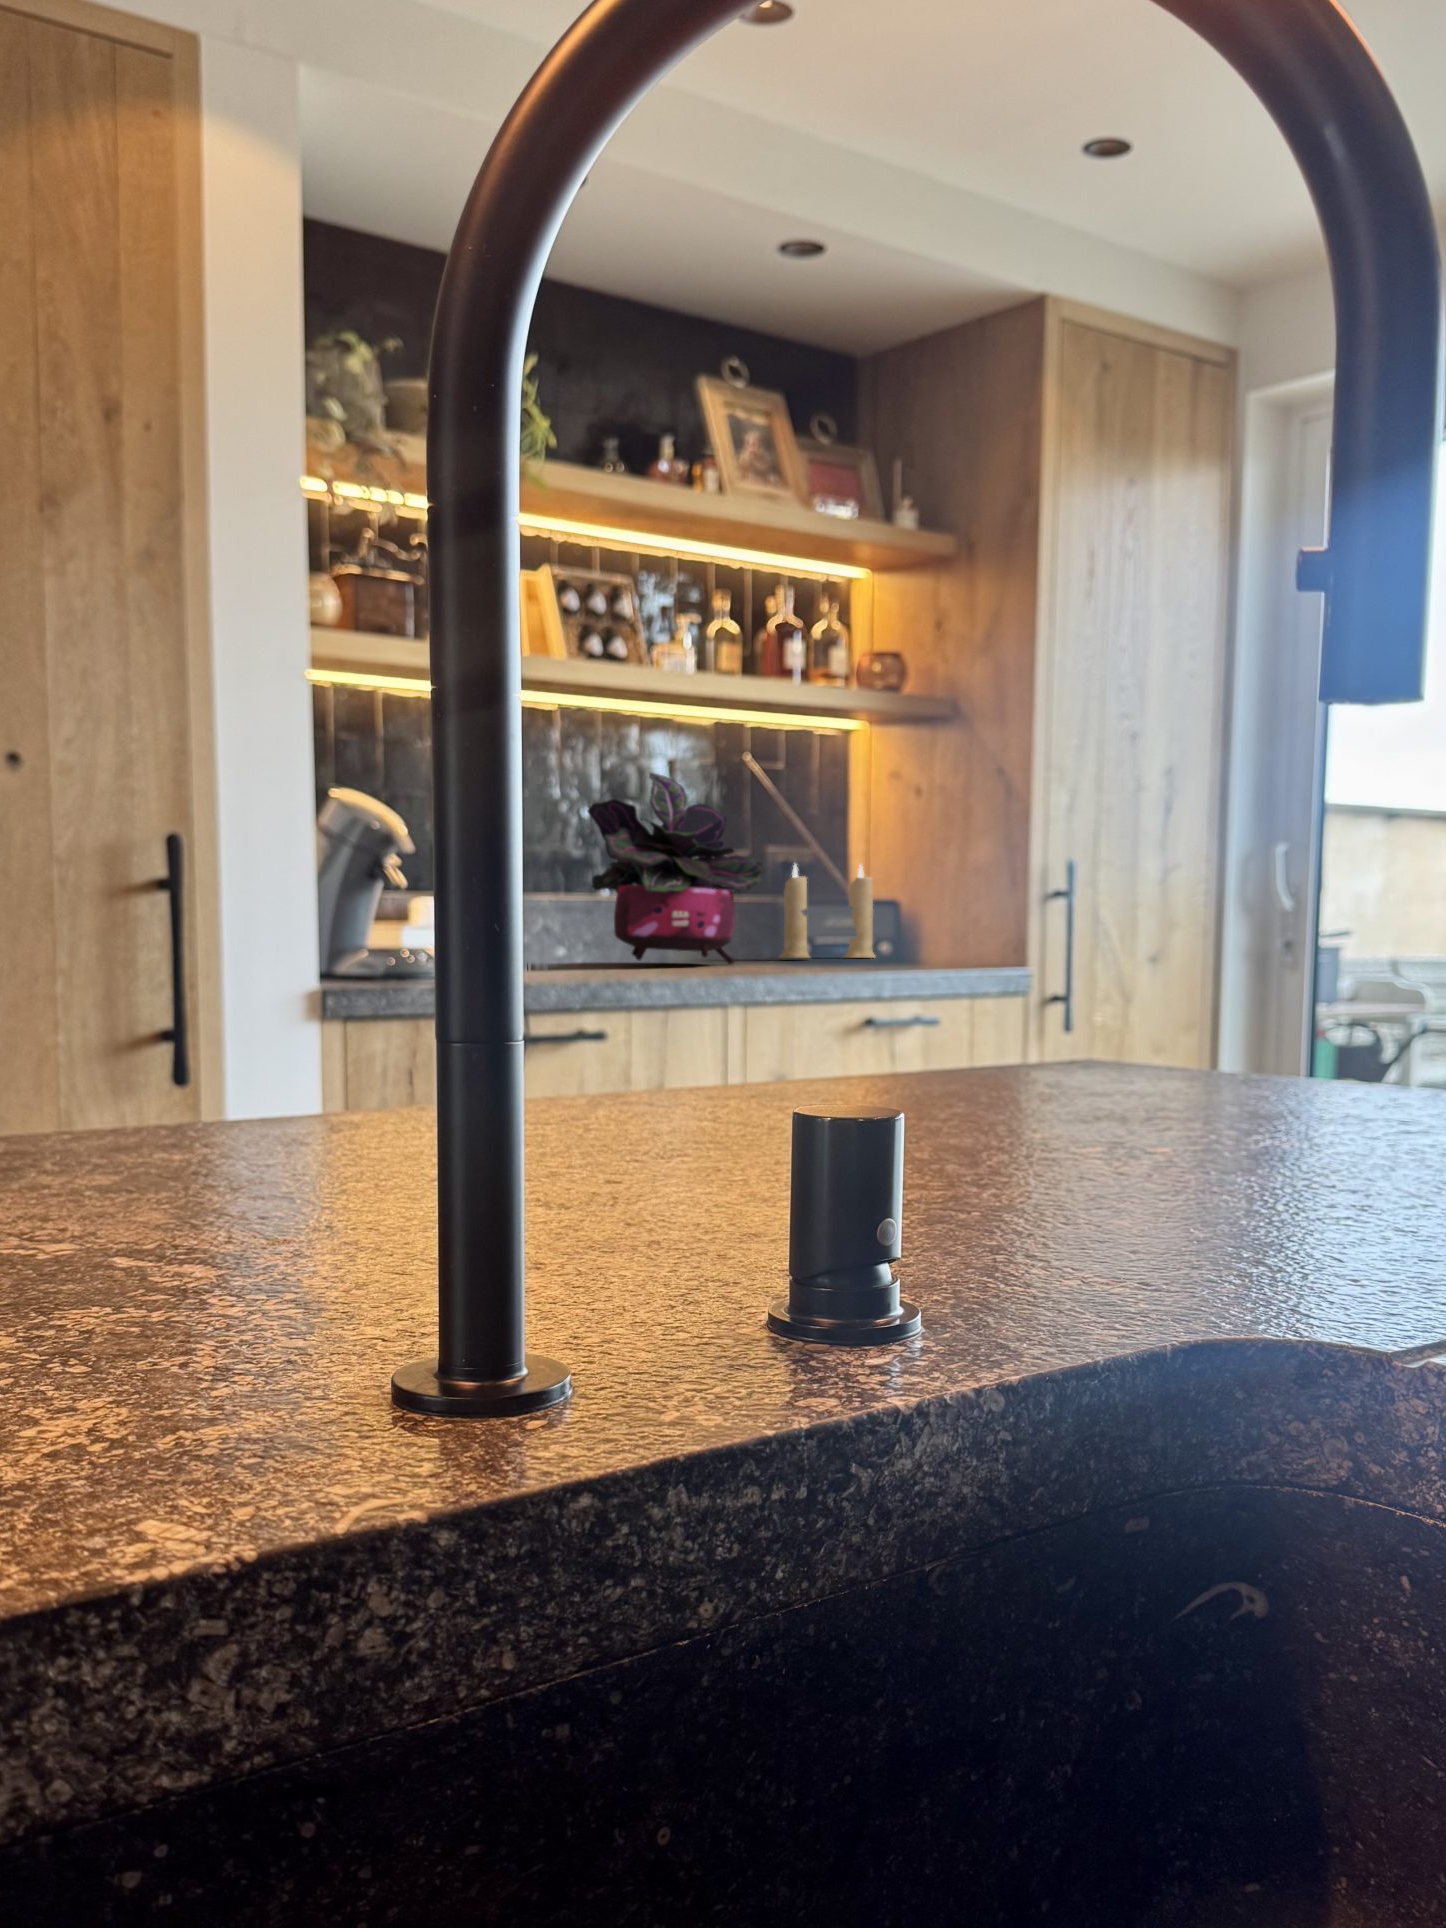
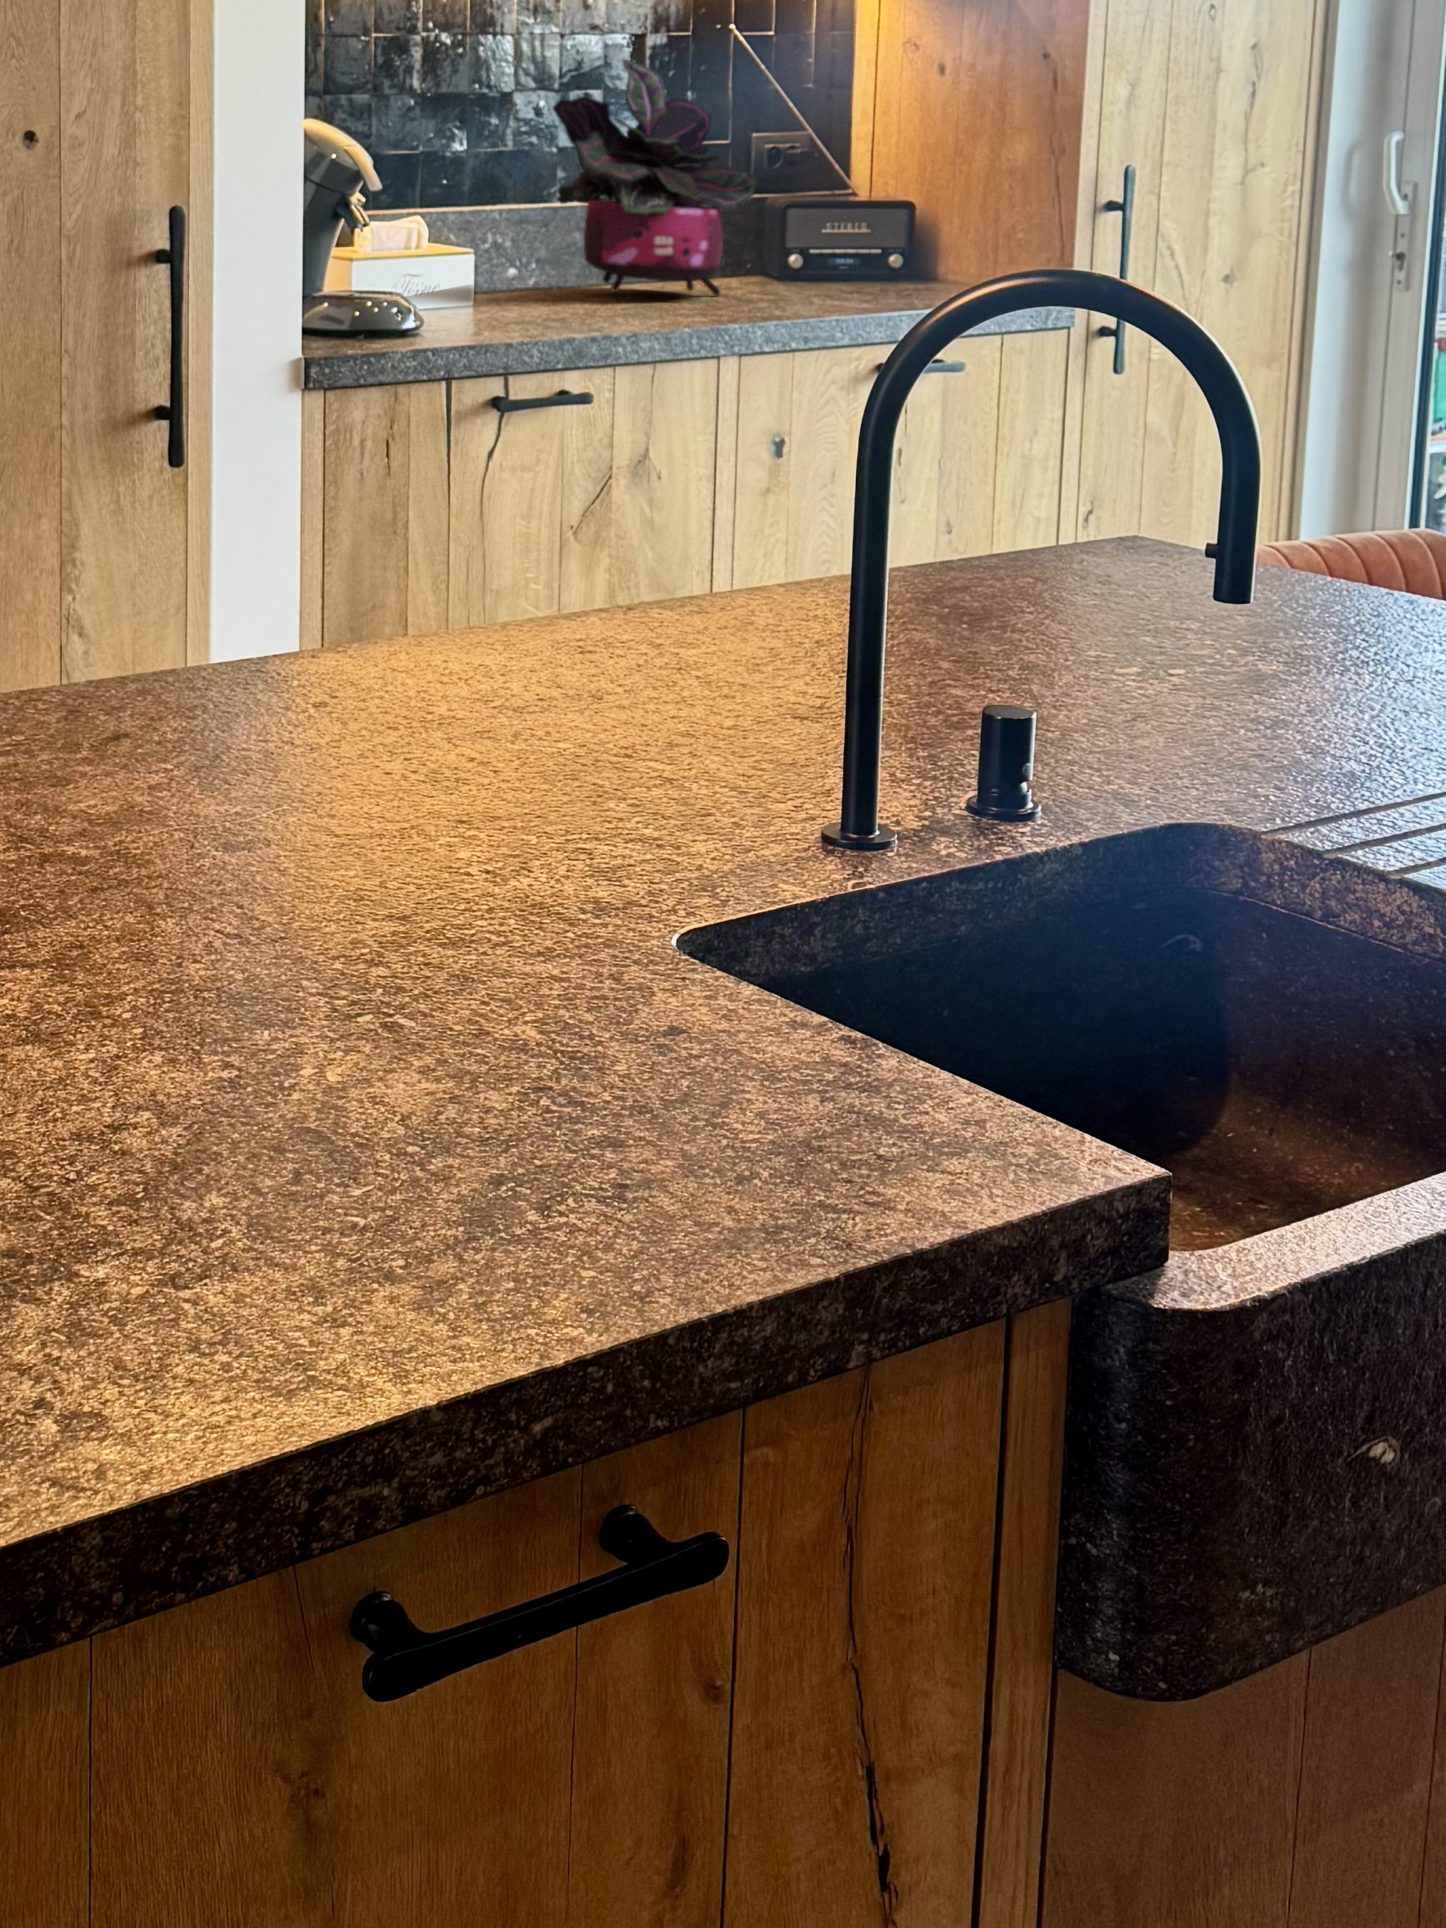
candle: present [780,864,875,958] -> none [767,166,879,286]

